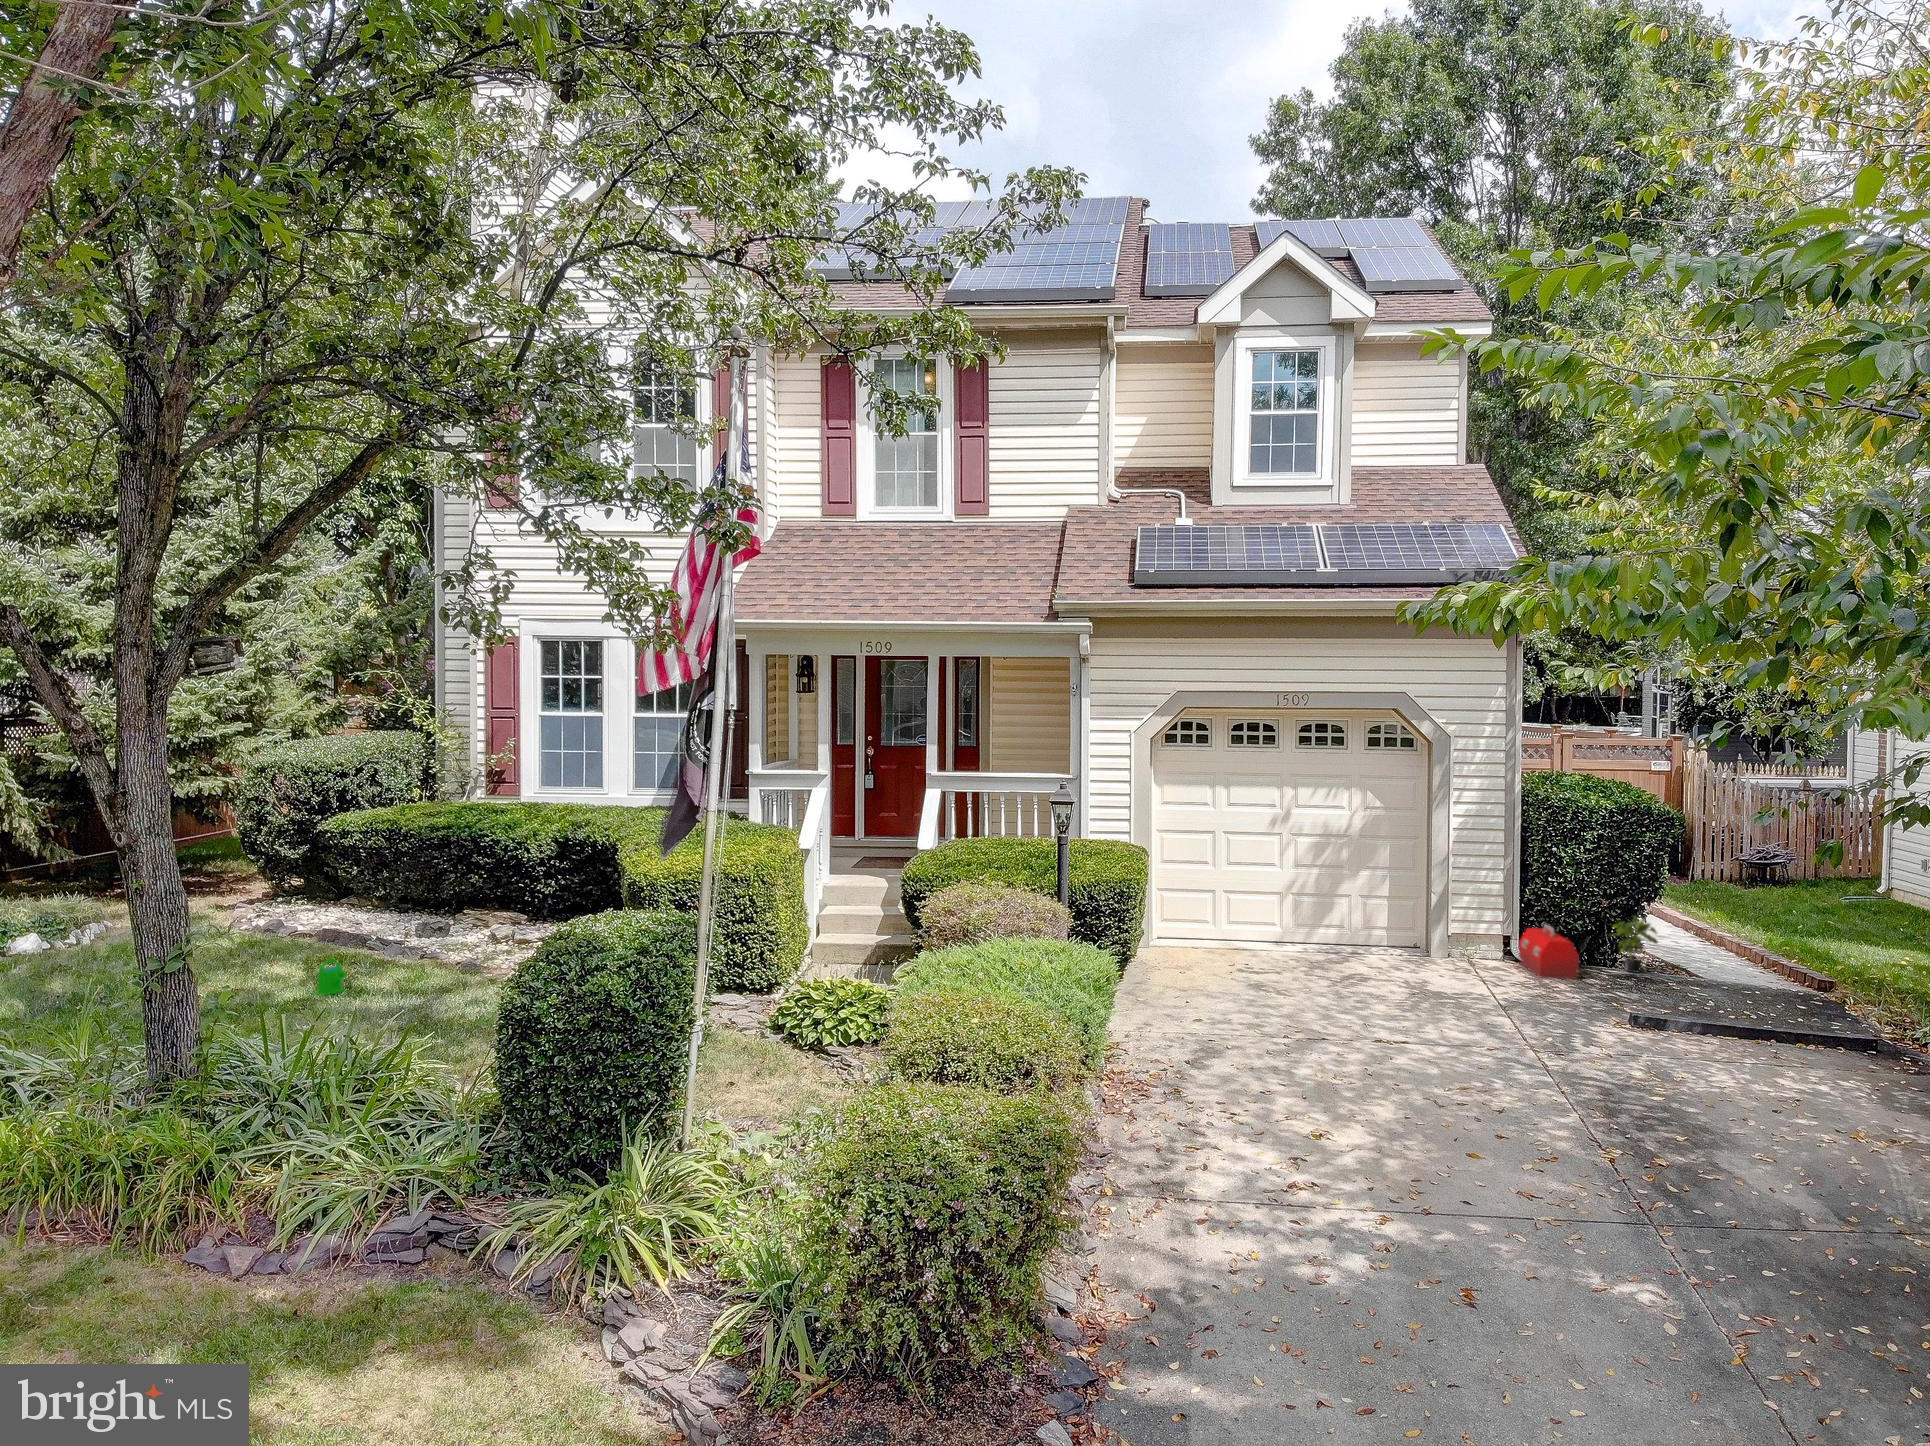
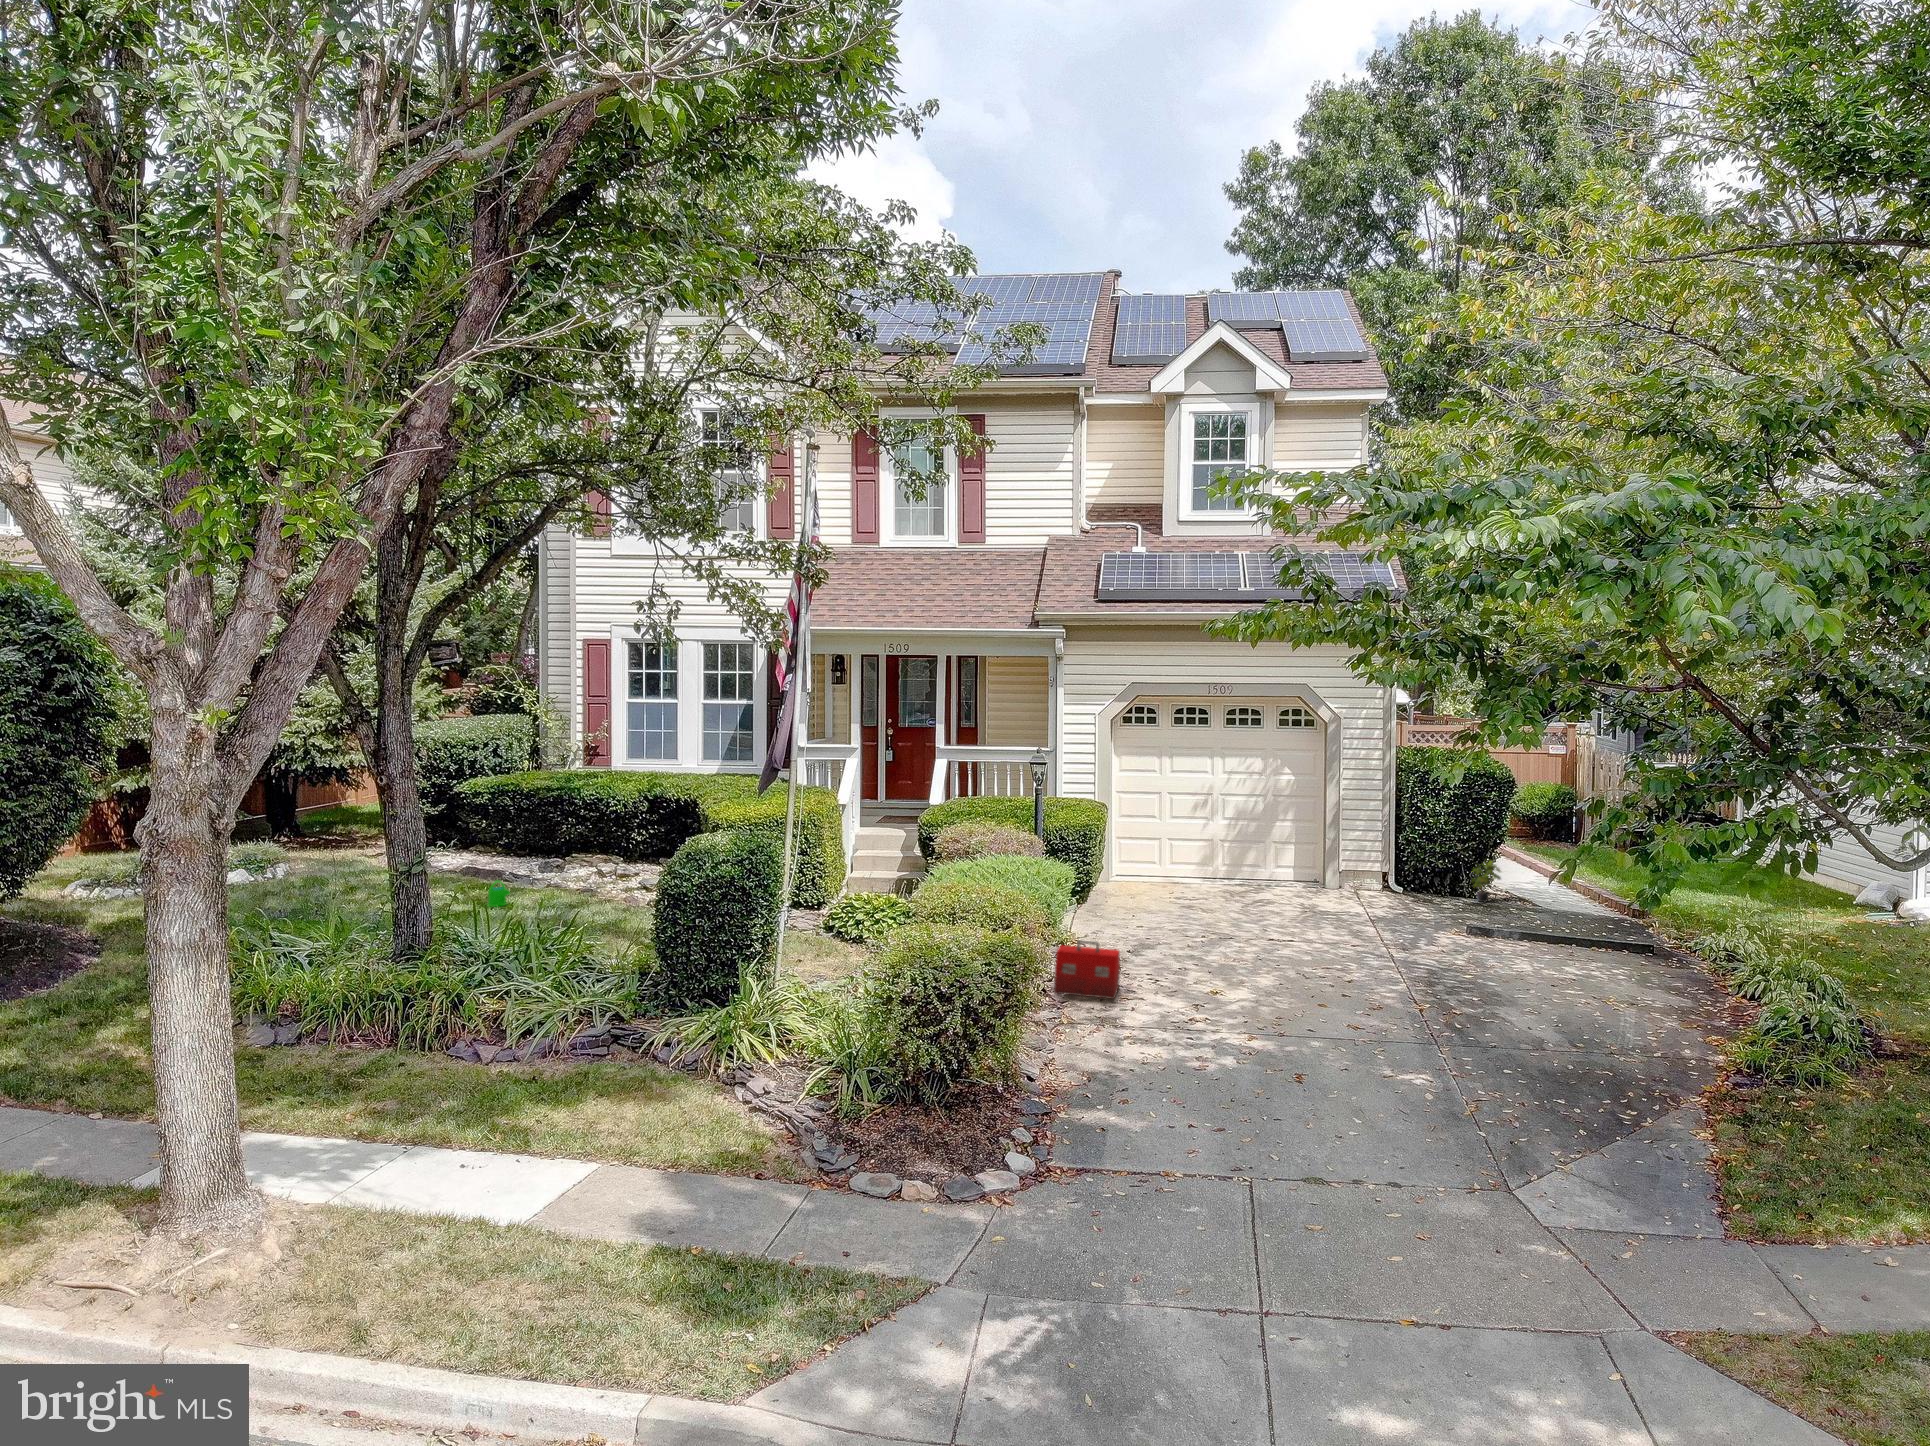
toolbox: present [1519,925,1579,979] -> present [1054,940,1120,999]

